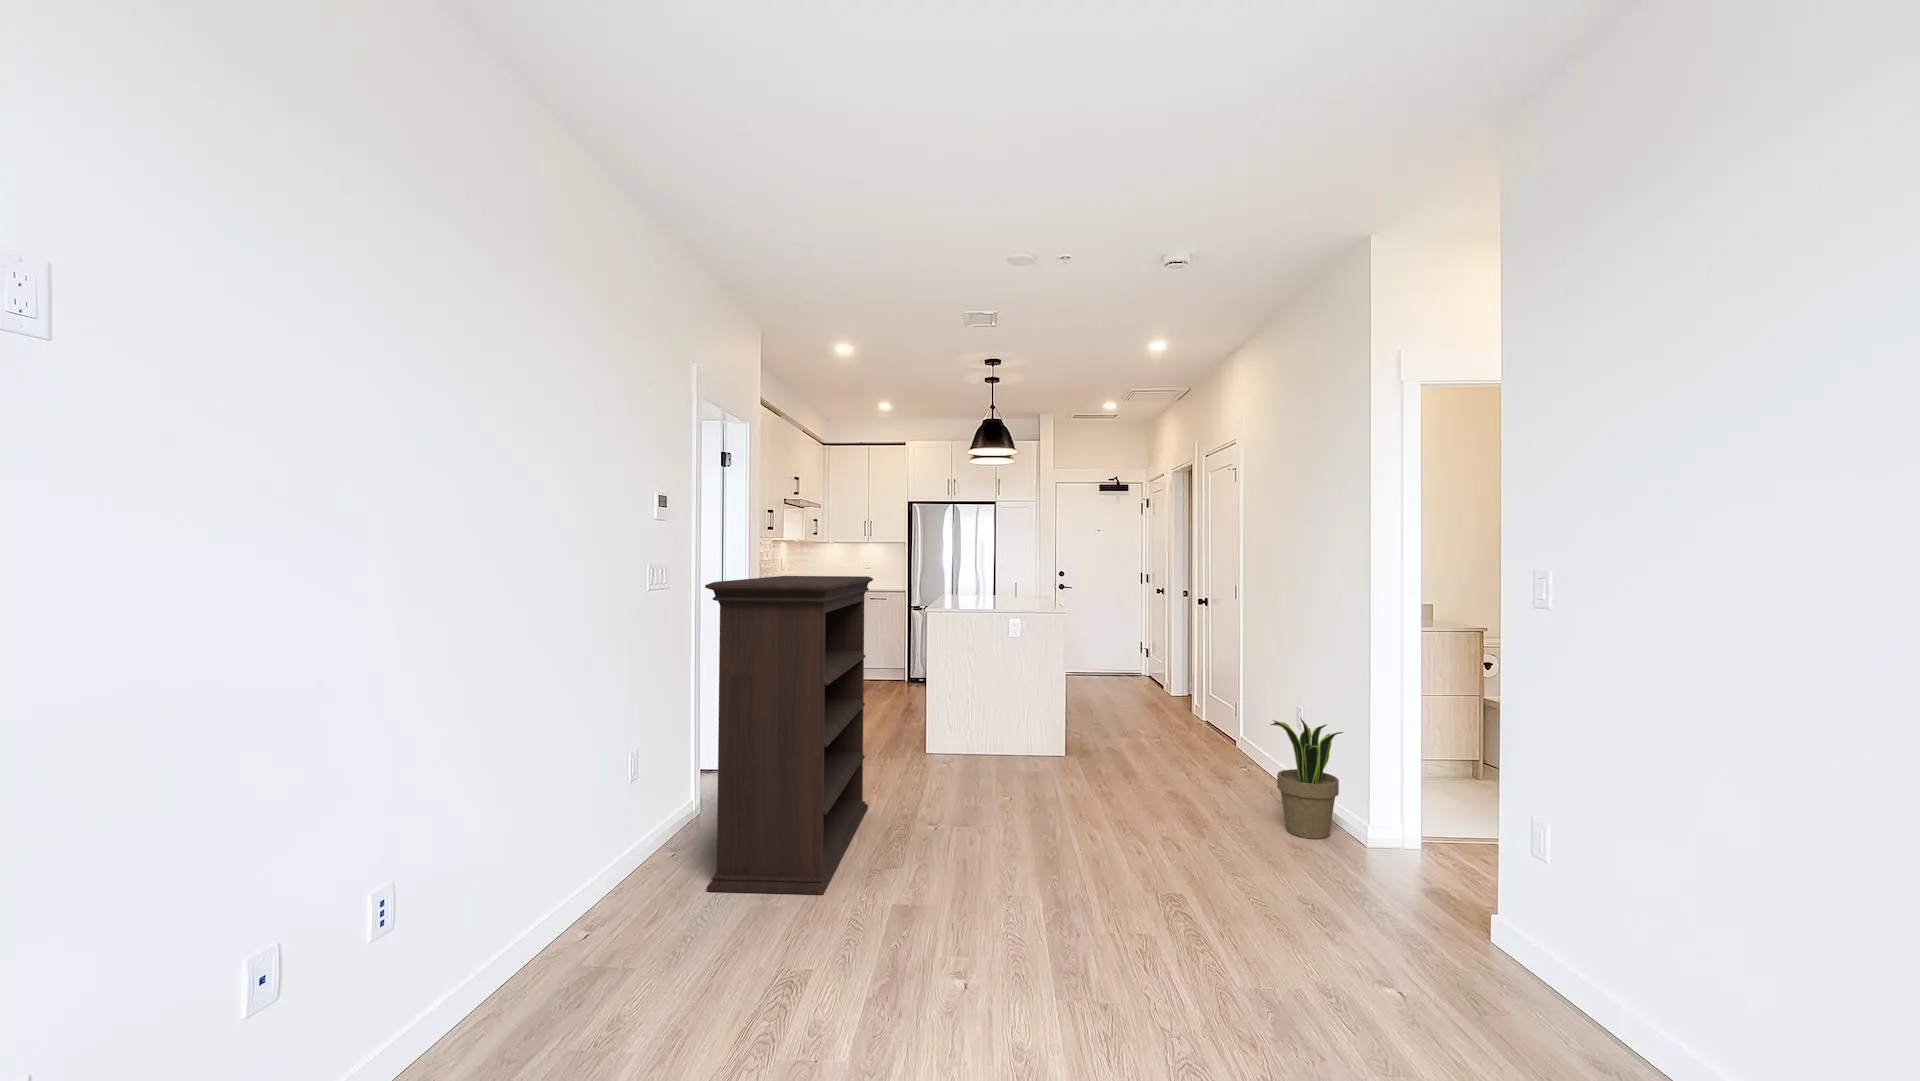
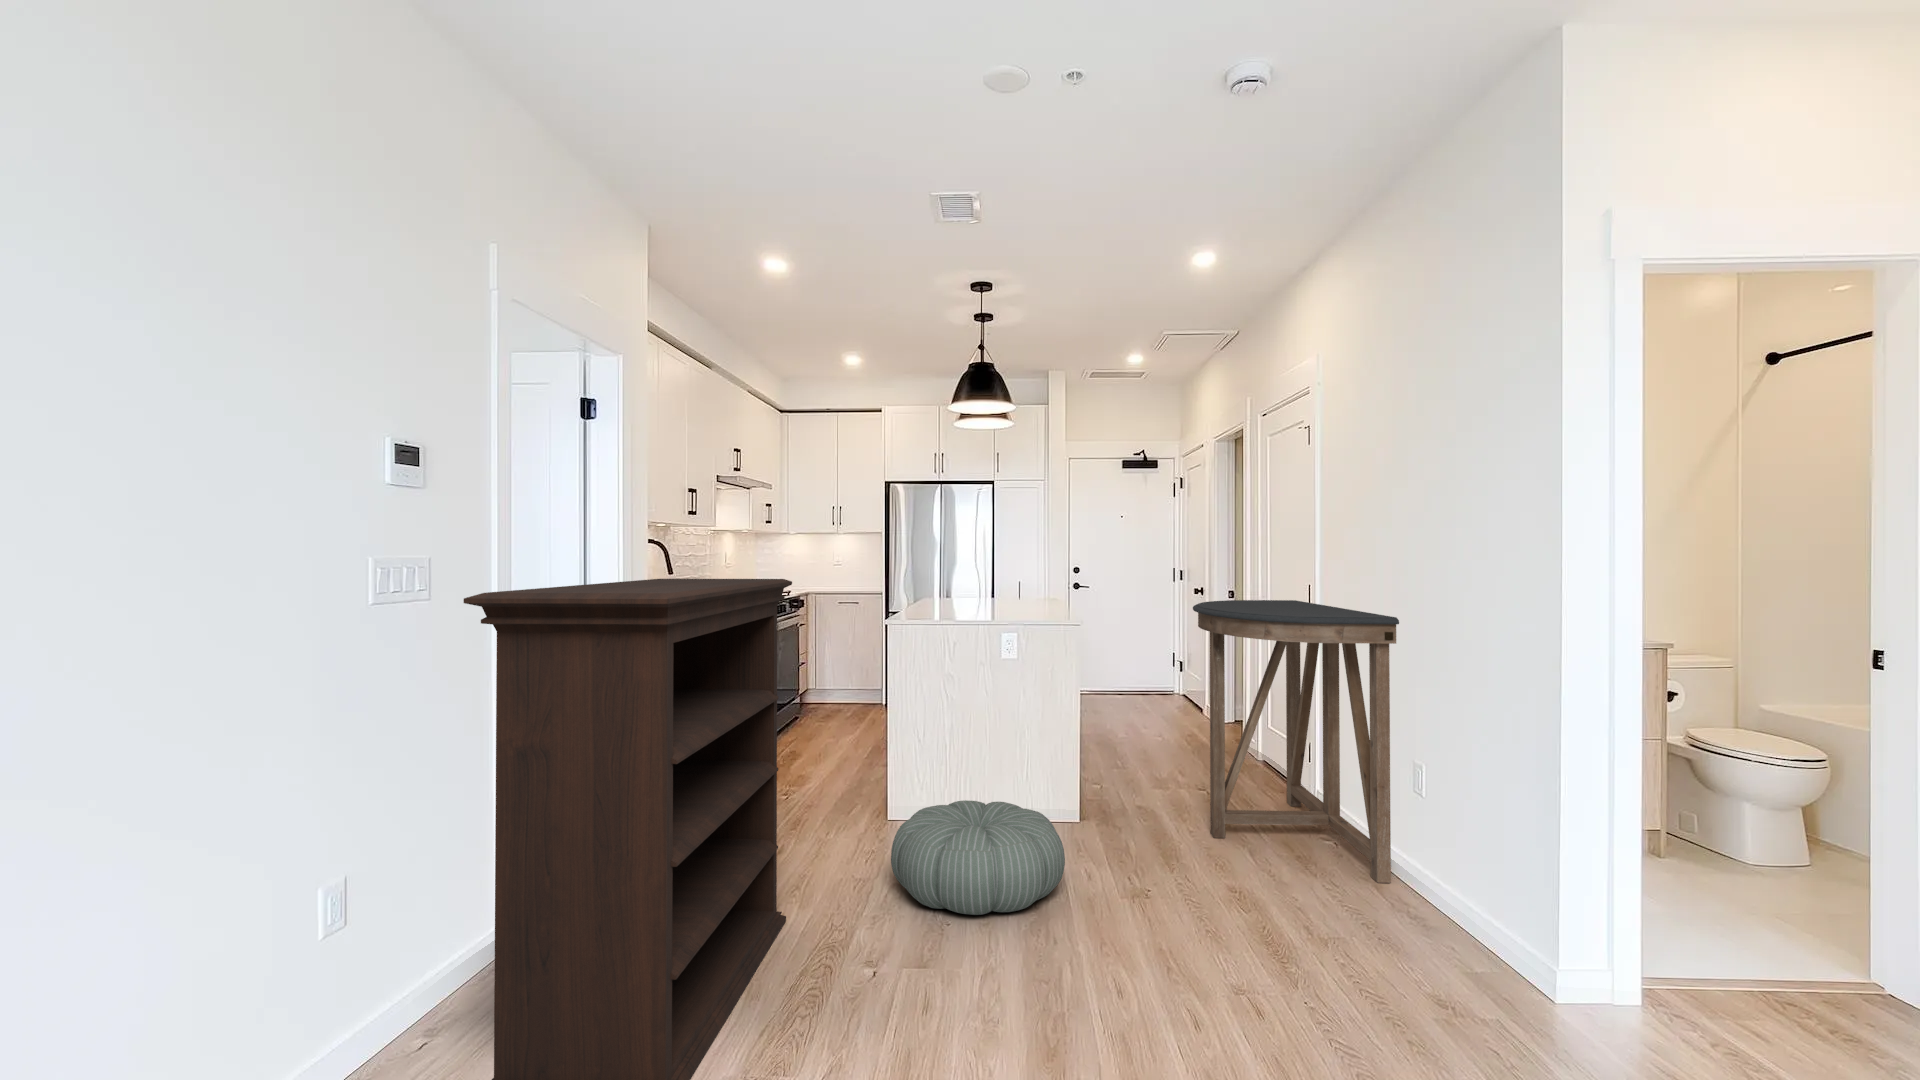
console table: none [1149,596,1287,790] -> present [1193,600,1399,883]
potted plant: present [1270,718,1343,839] -> none [1388,791,1512,983]
pouf: none [937,733,1056,805] -> present [891,800,1065,915]

